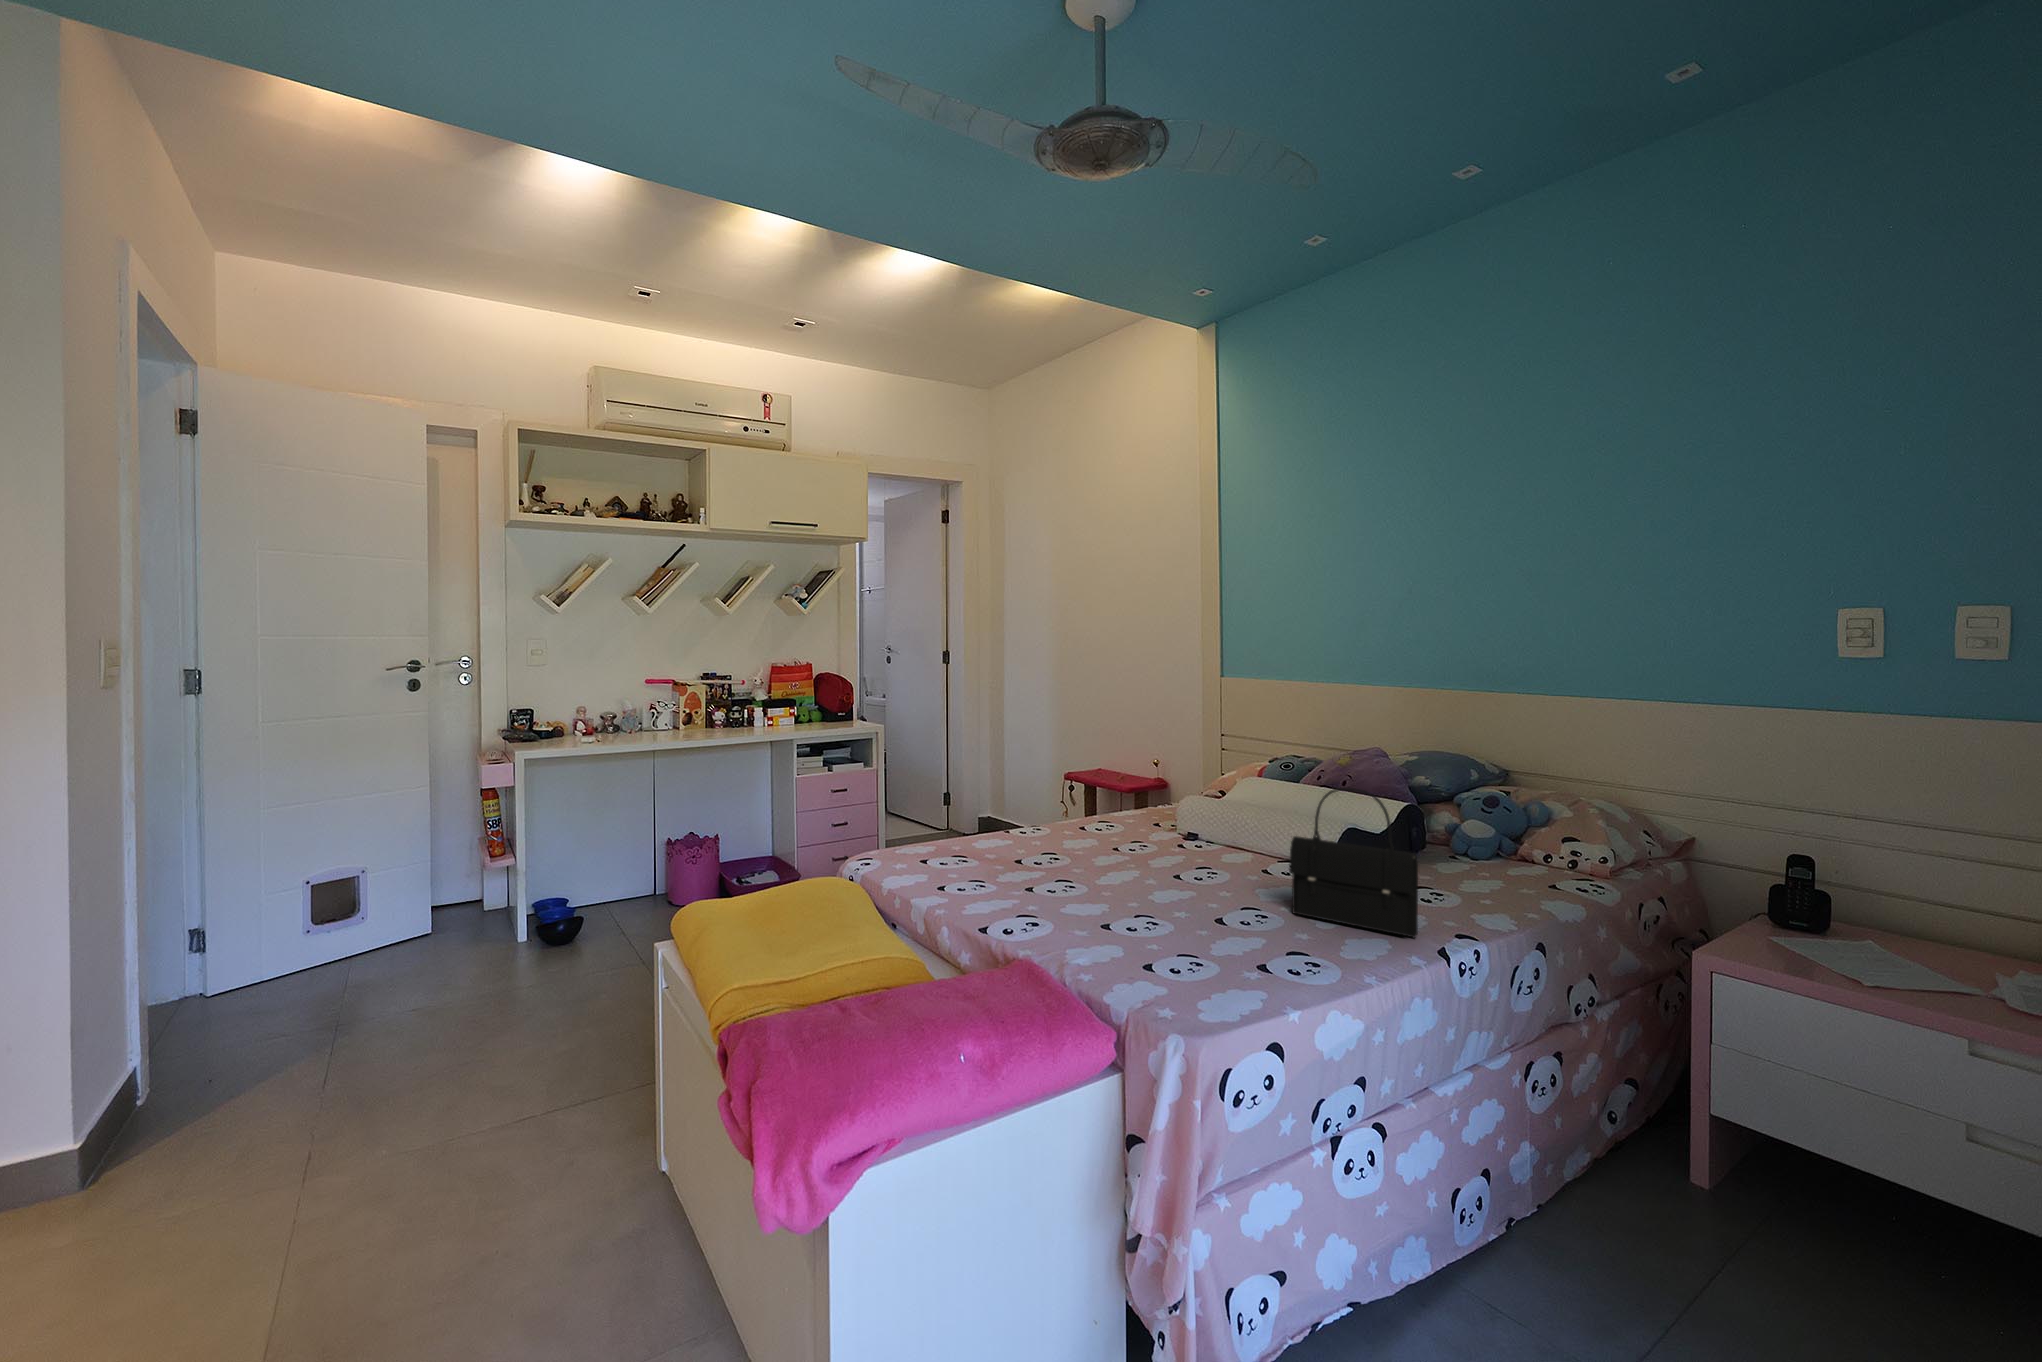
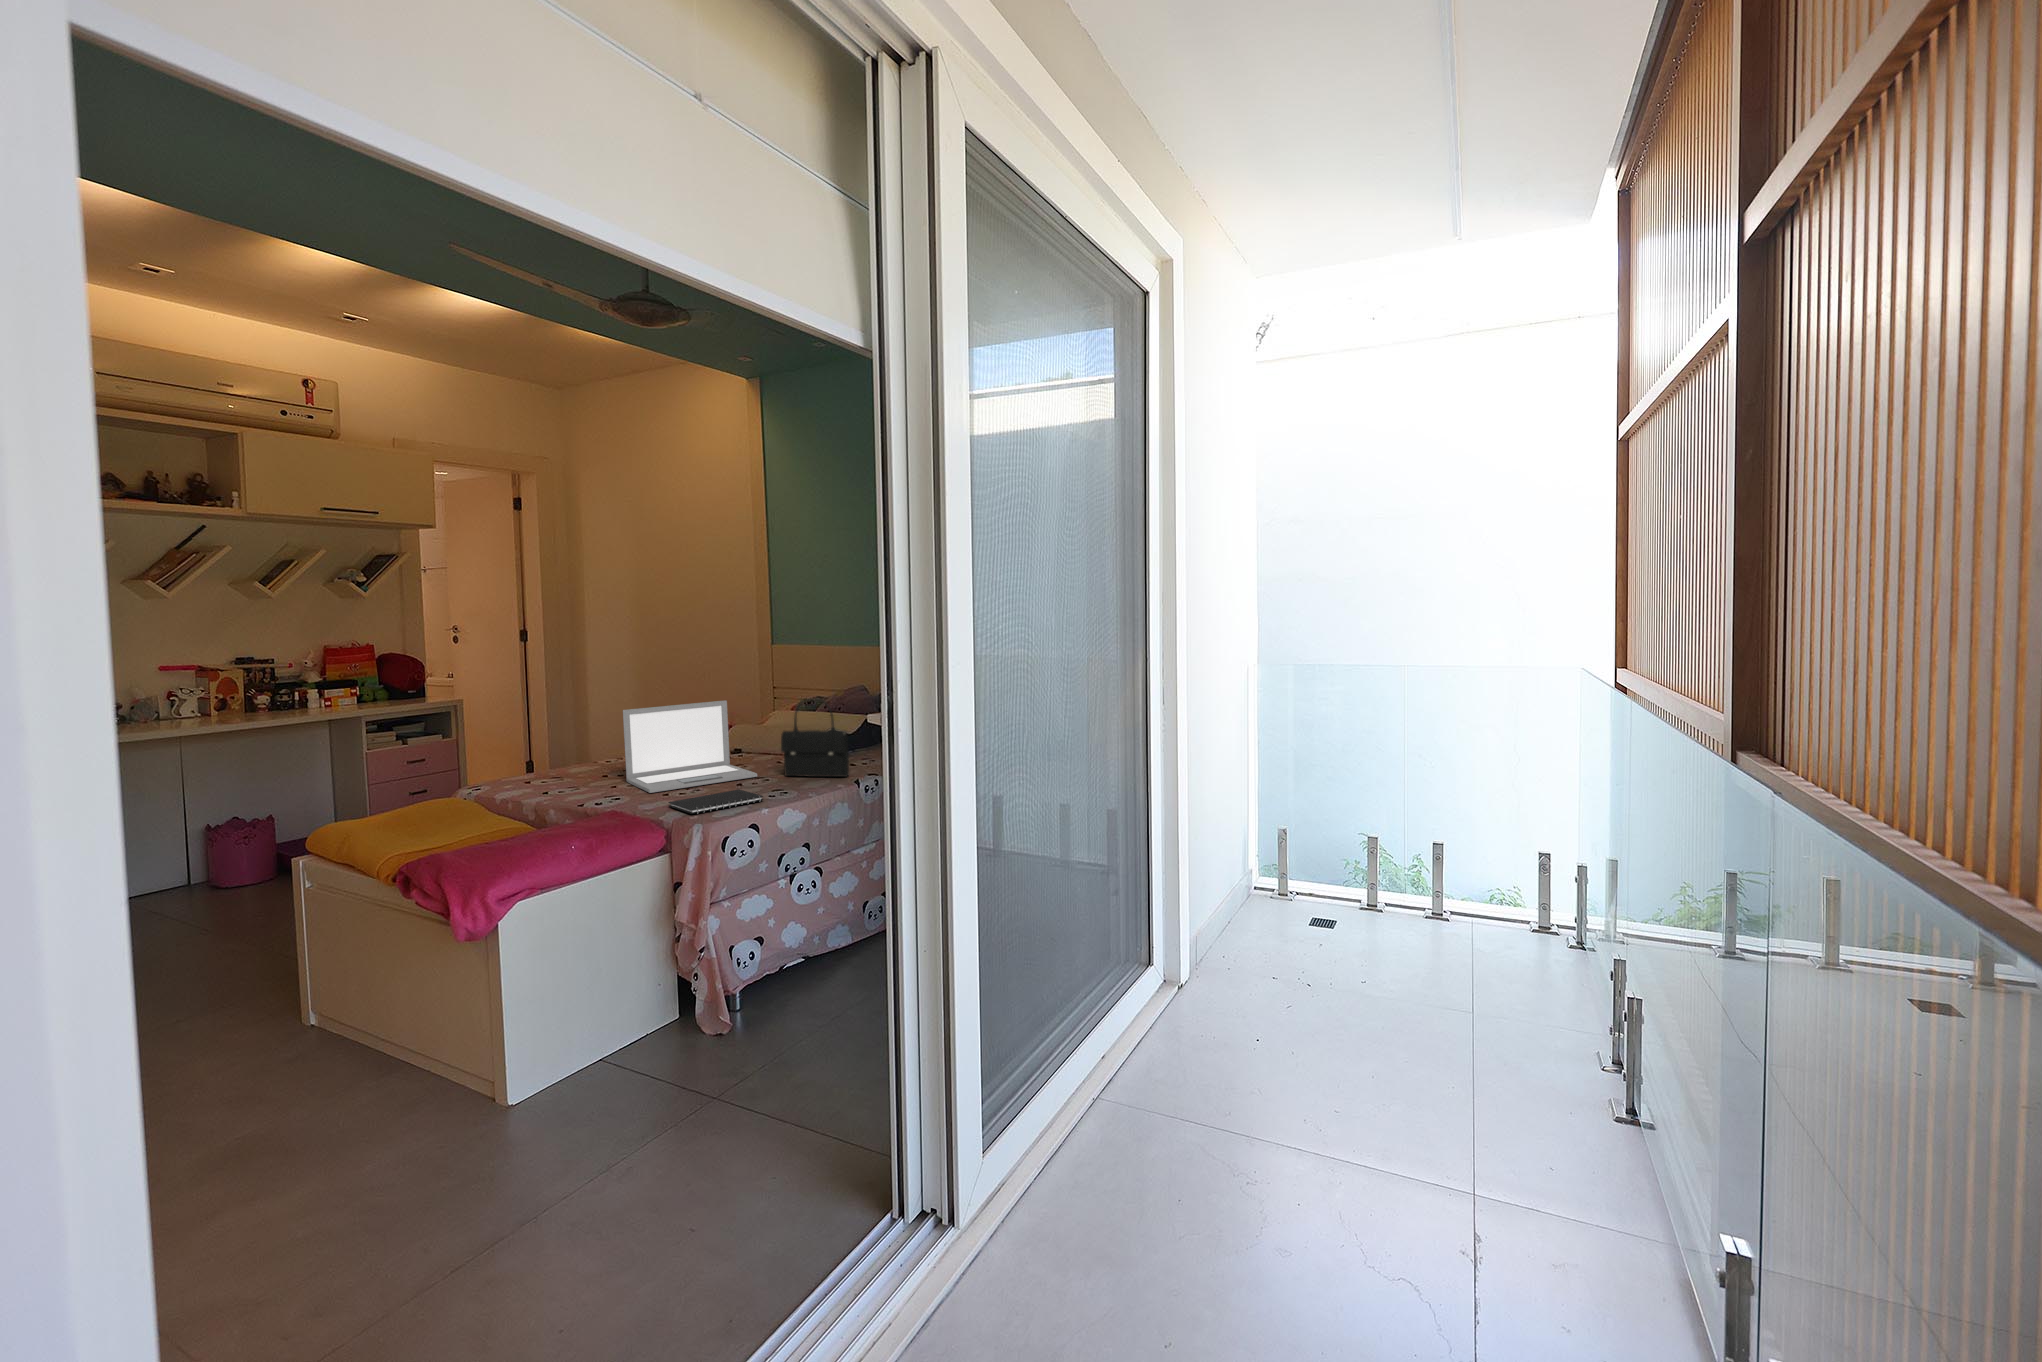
laptop: none [1048,771,1245,918] -> present [623,700,757,793]
notebook: none [1117,943,1285,1002] -> present [668,790,763,814]

